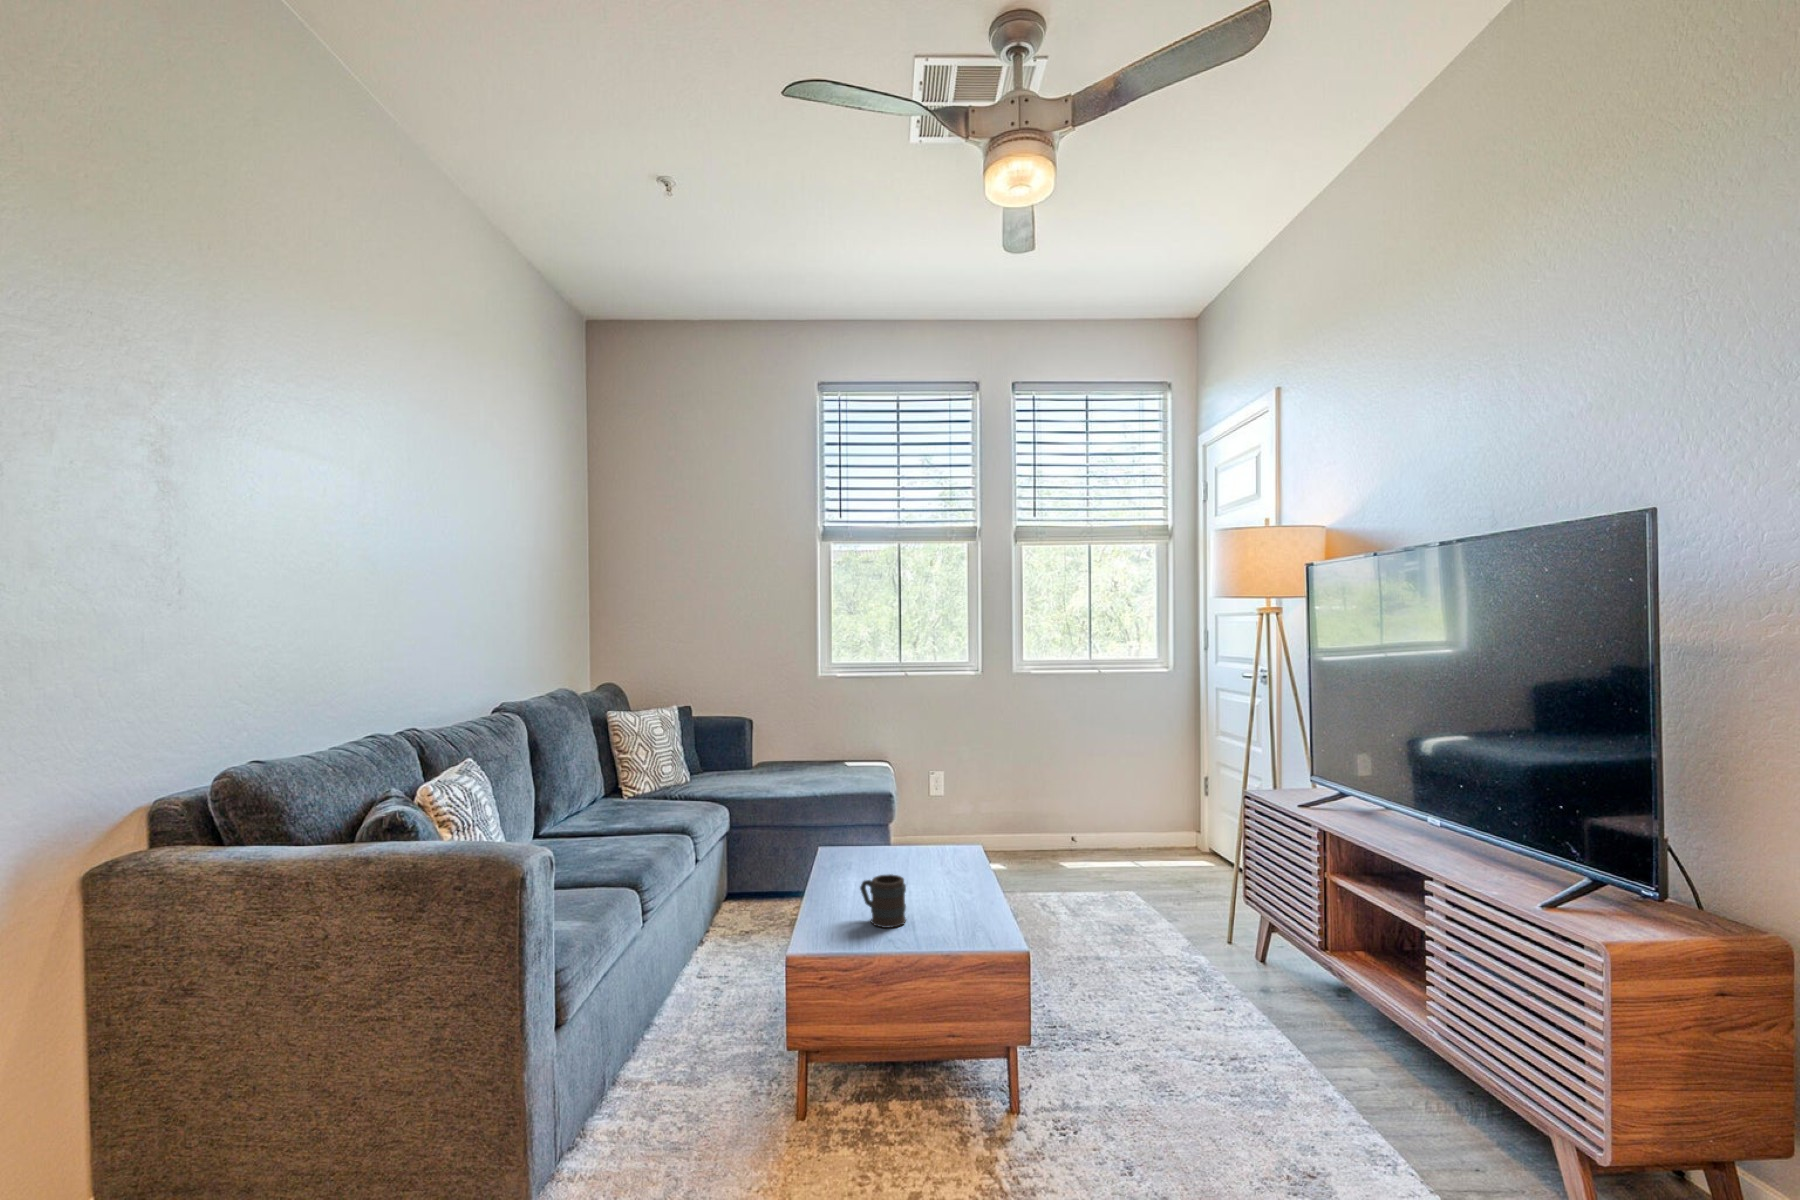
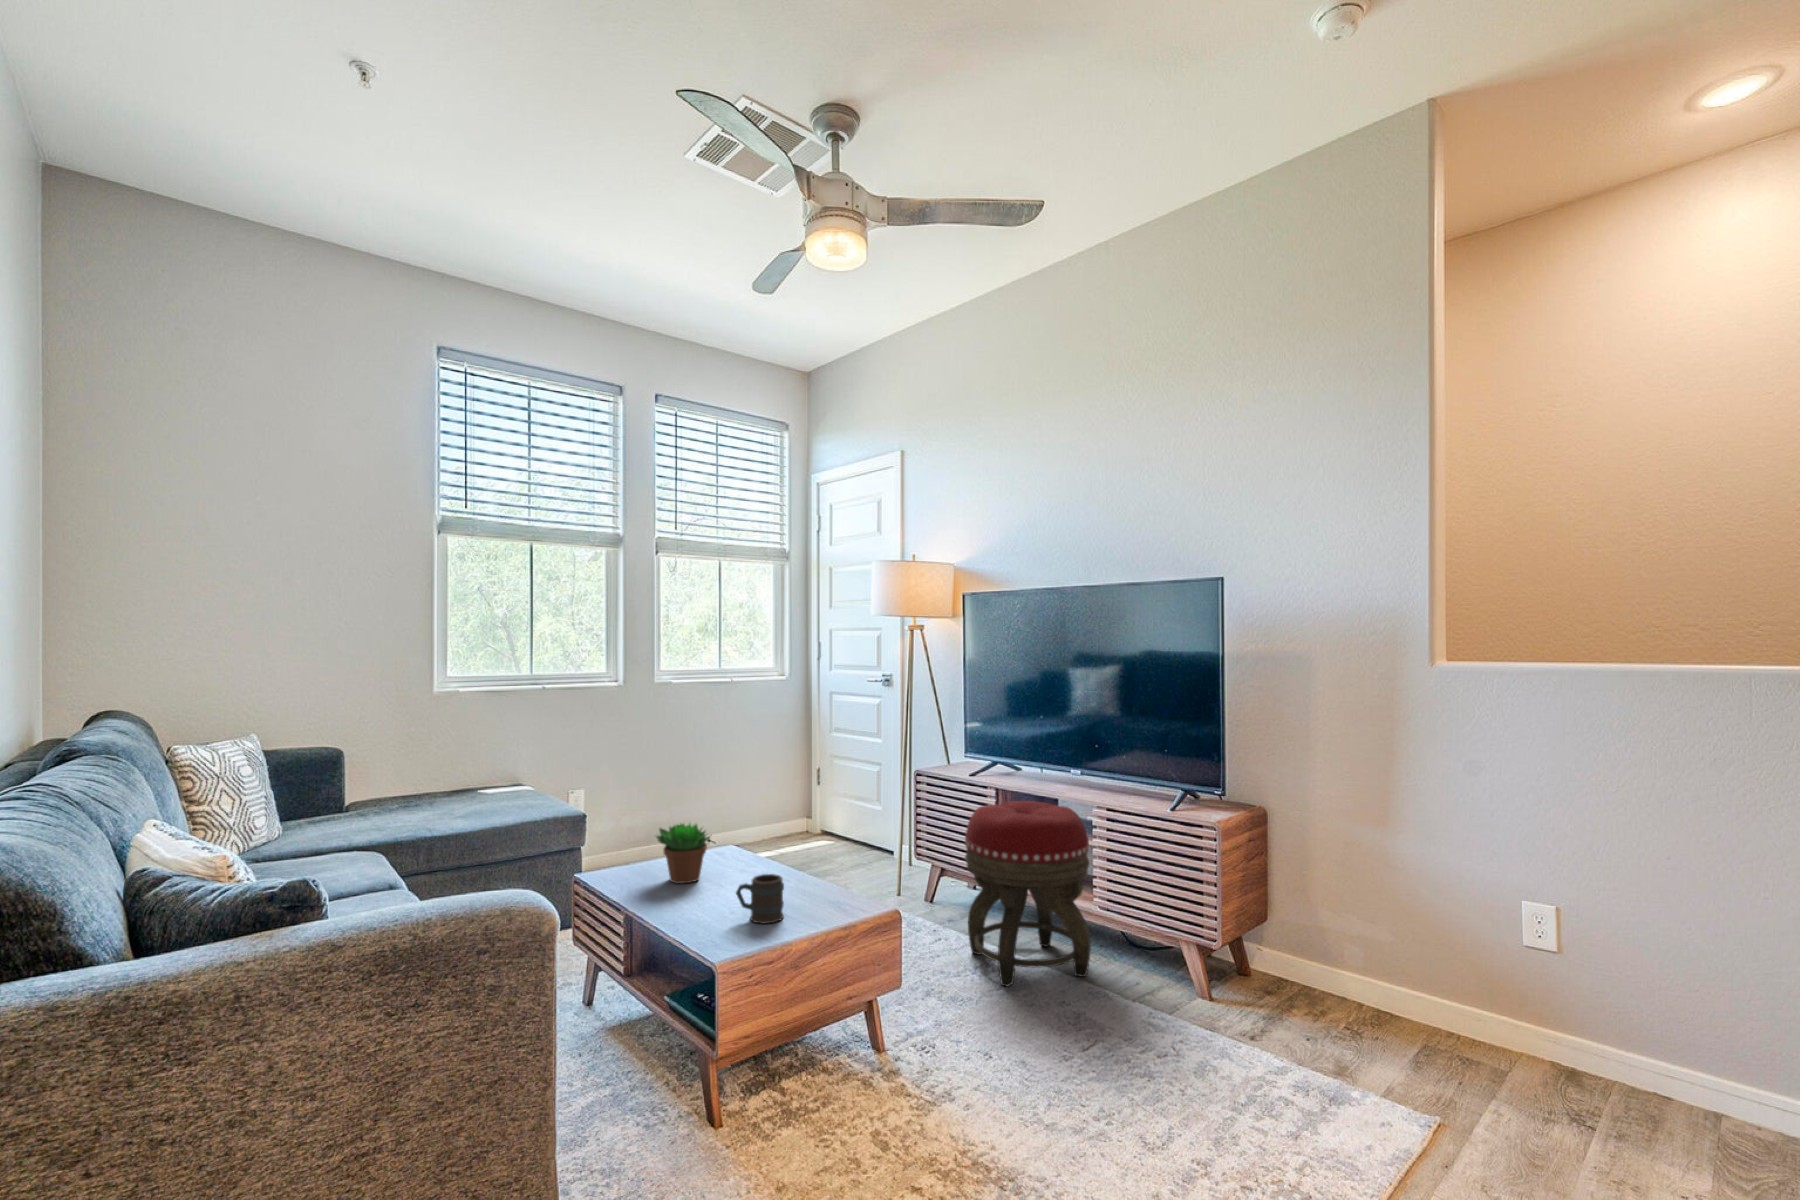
succulent plant: none [853,809,908,871] -> present [657,824,710,884]
footstool: none [1220,848,1416,1129] -> present [965,801,1091,986]

